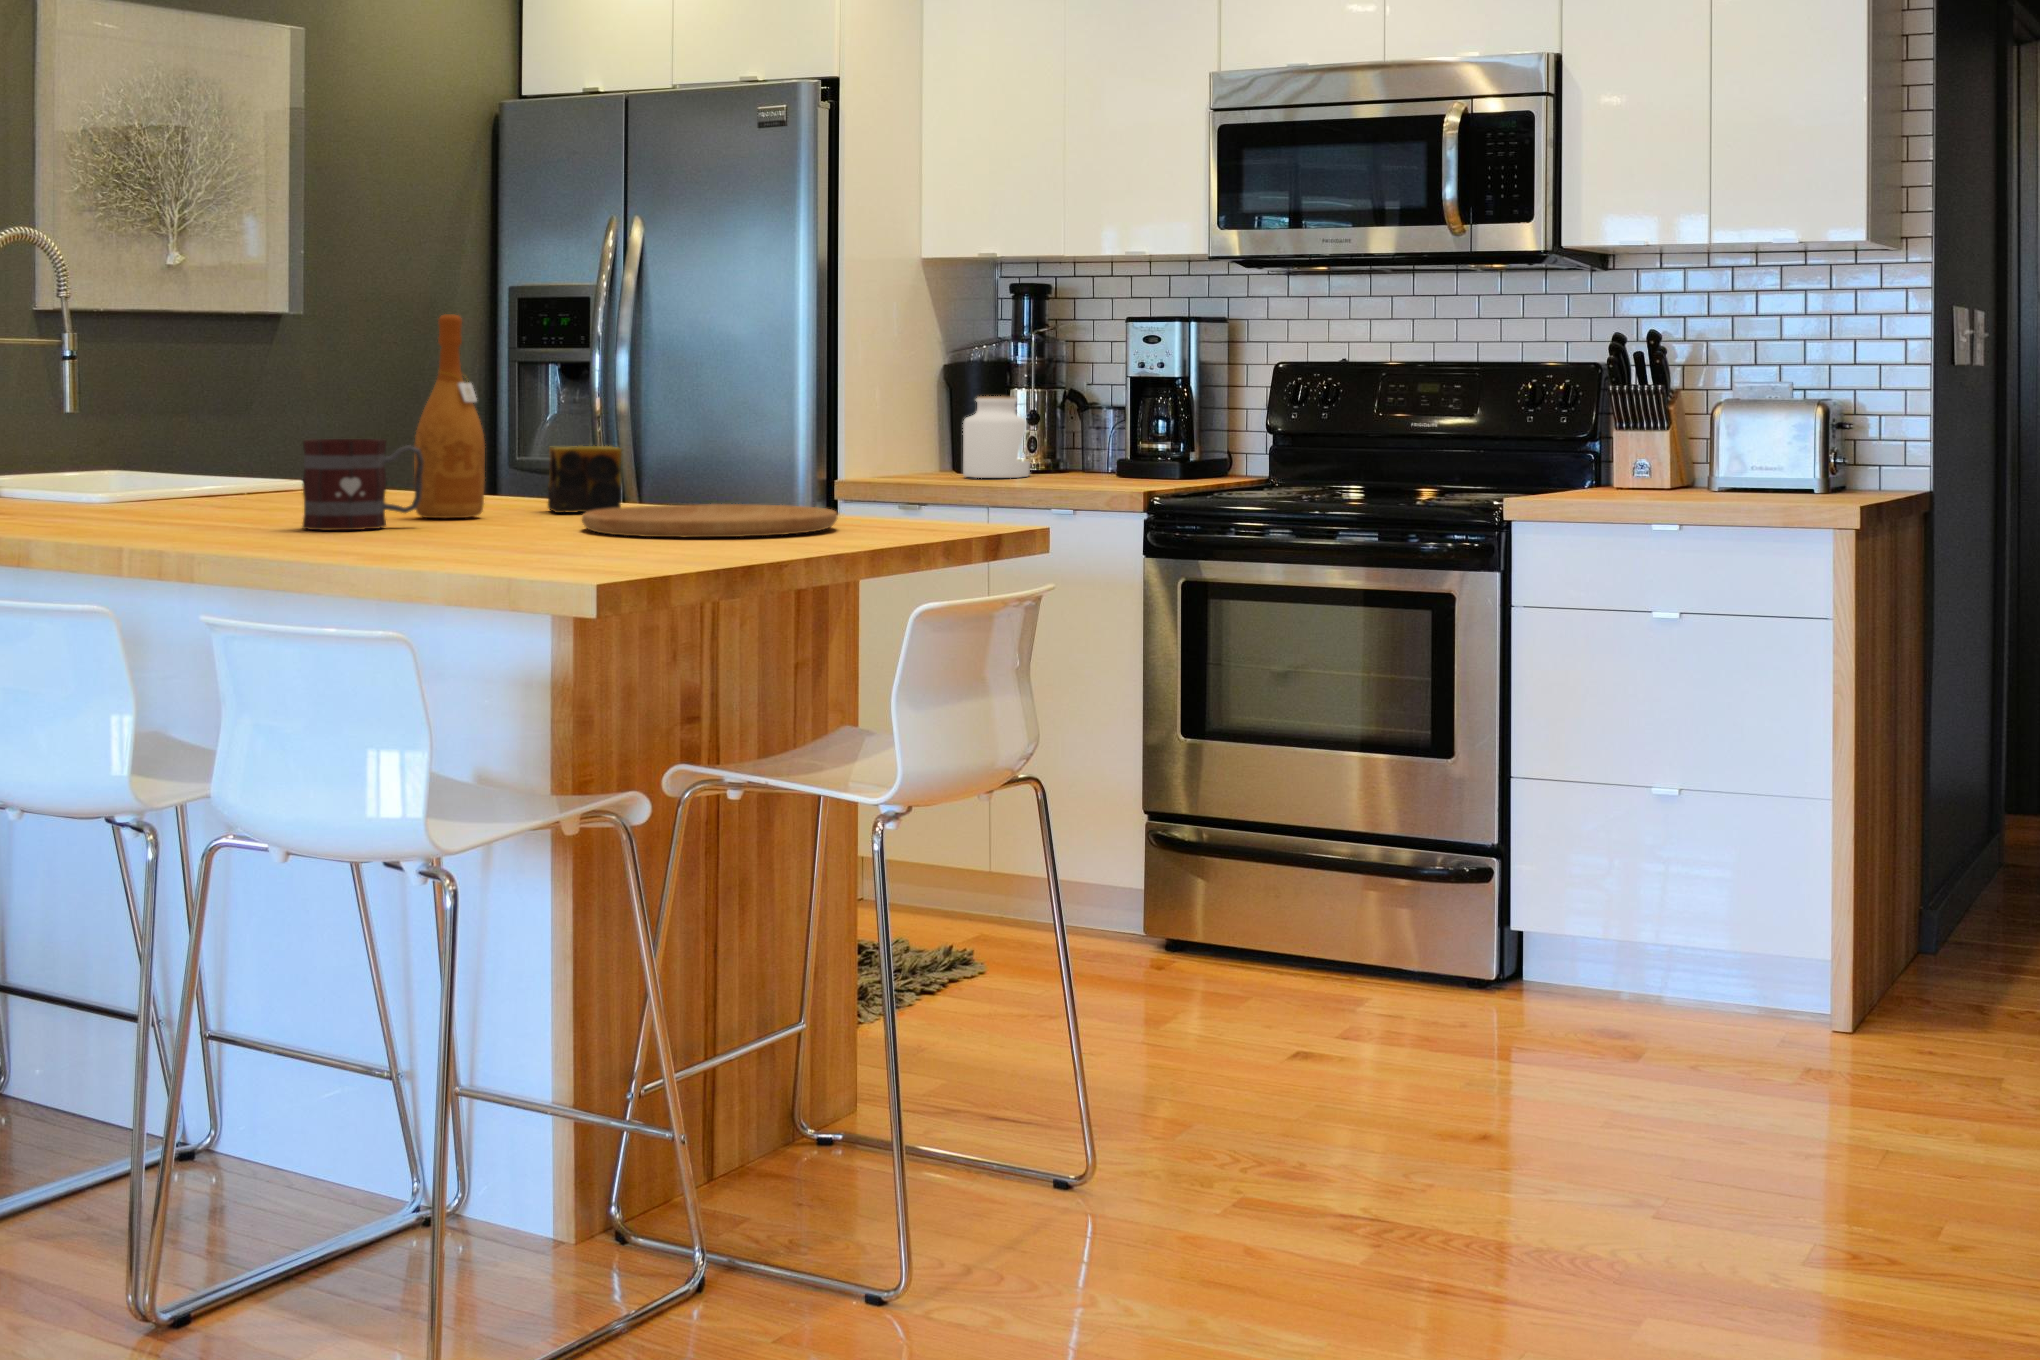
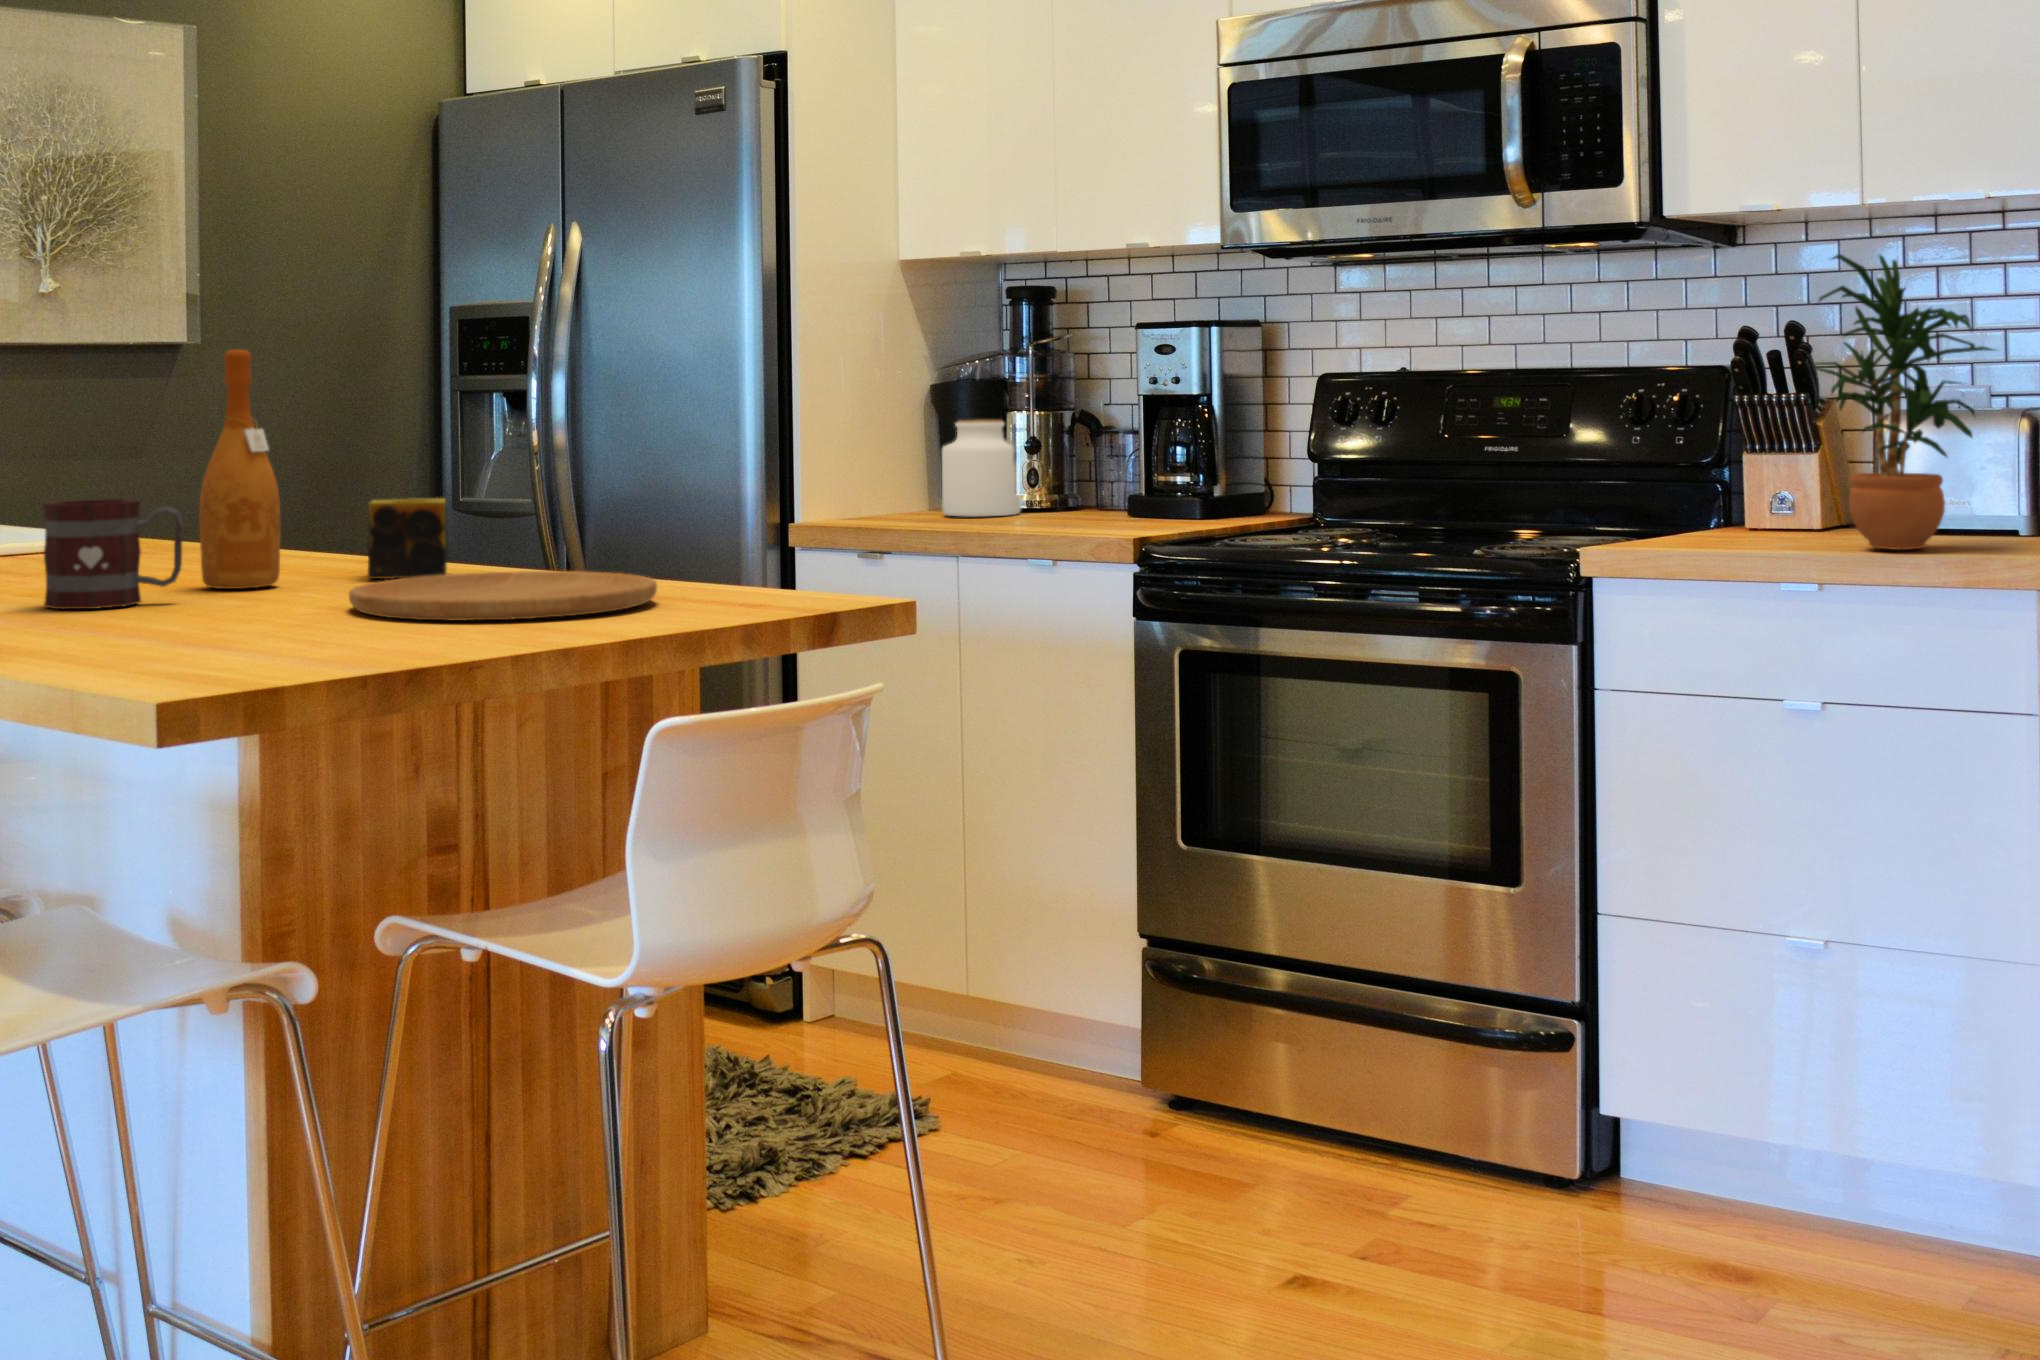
potted plant: none [1673,279,1806,499] -> present [1815,255,1993,550]

